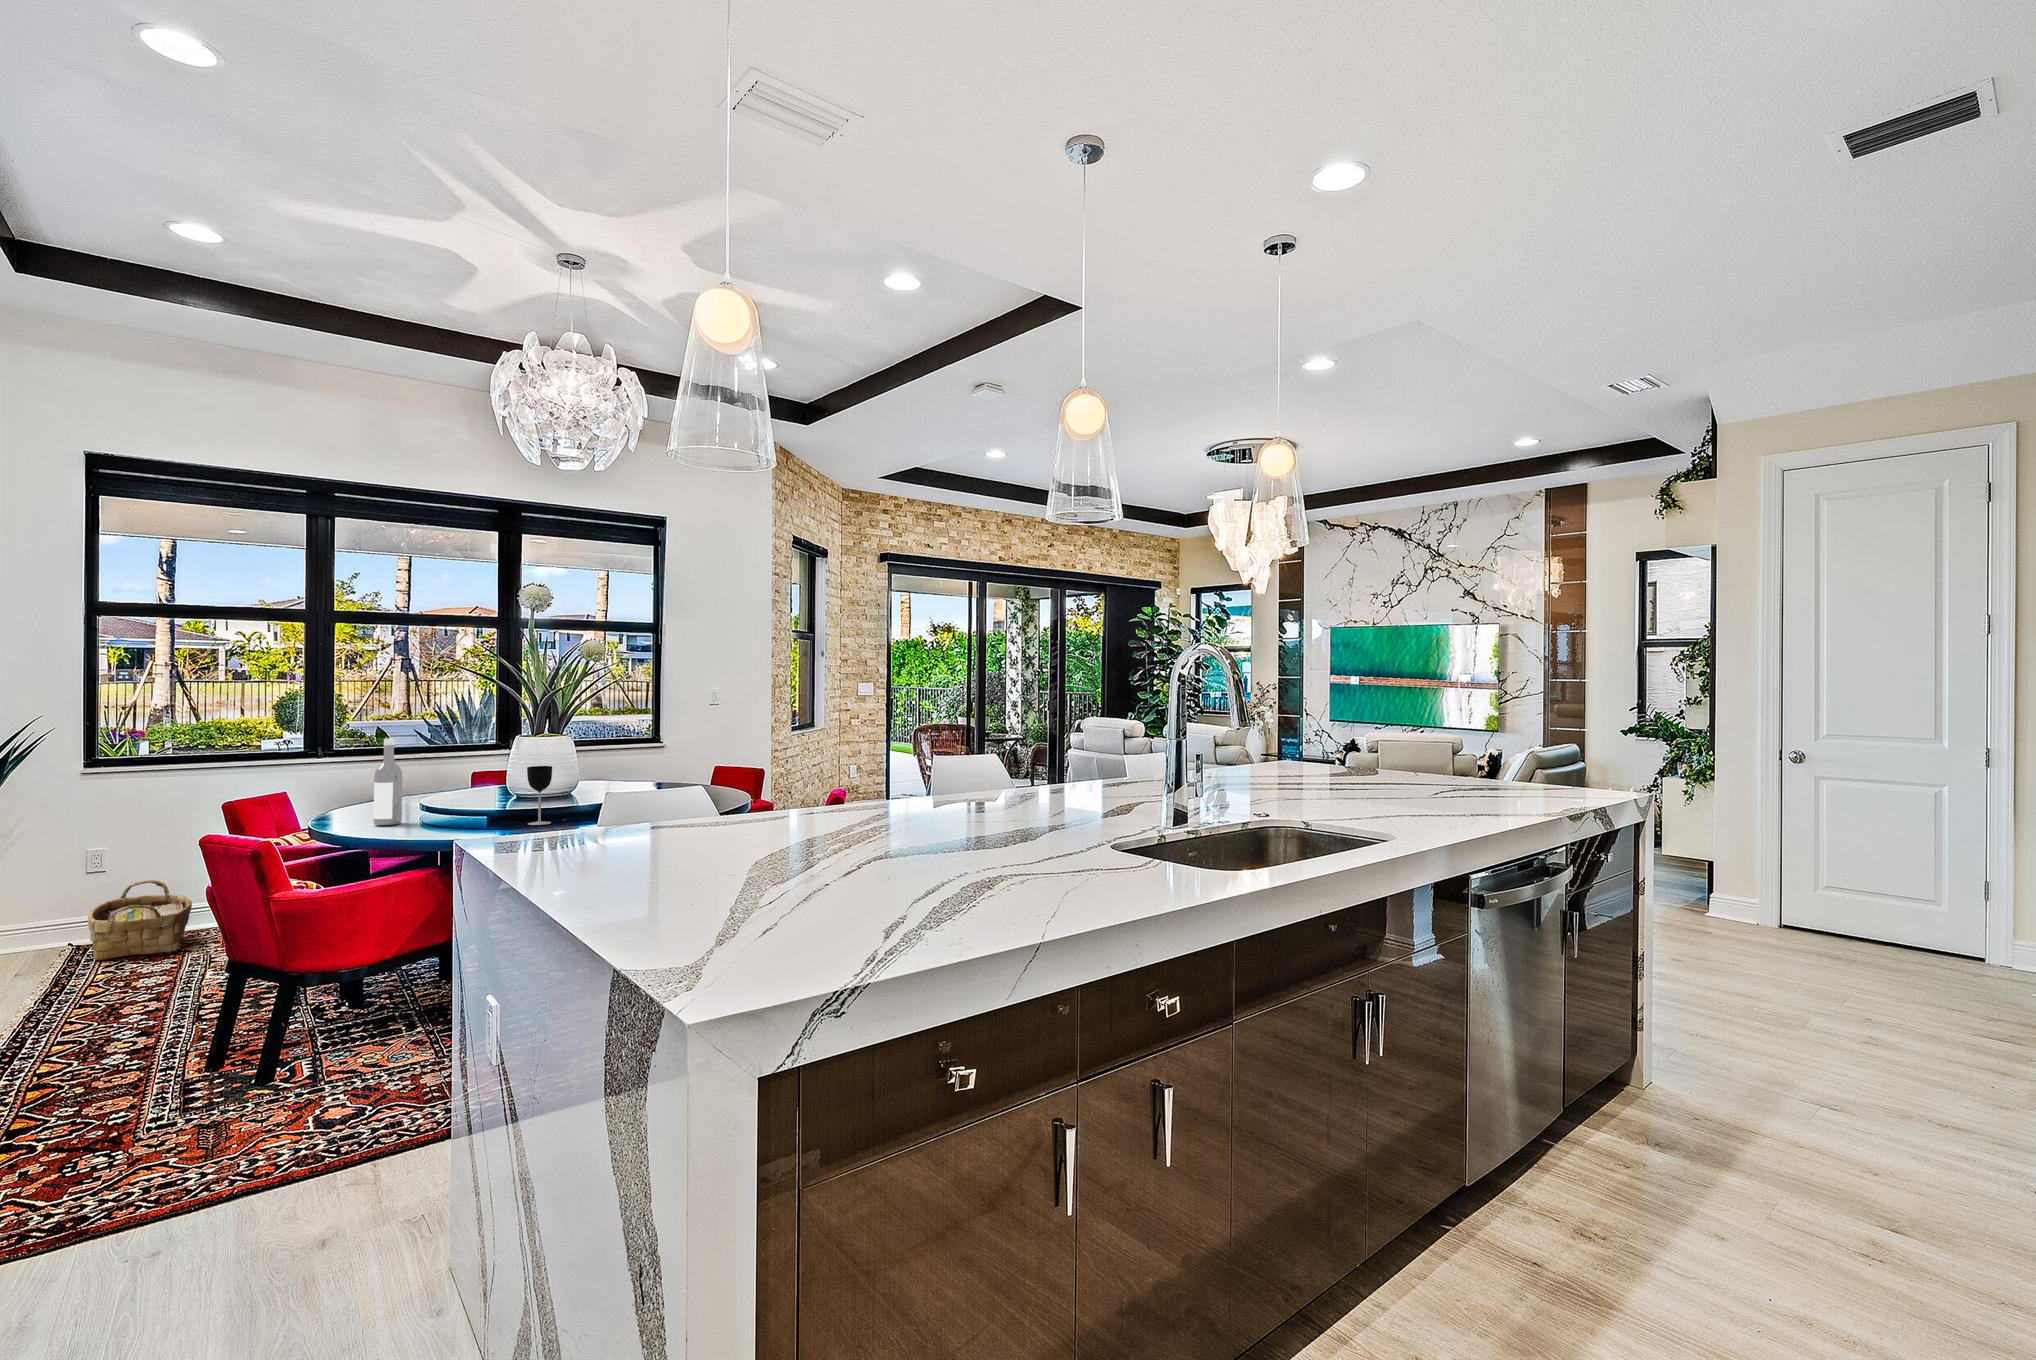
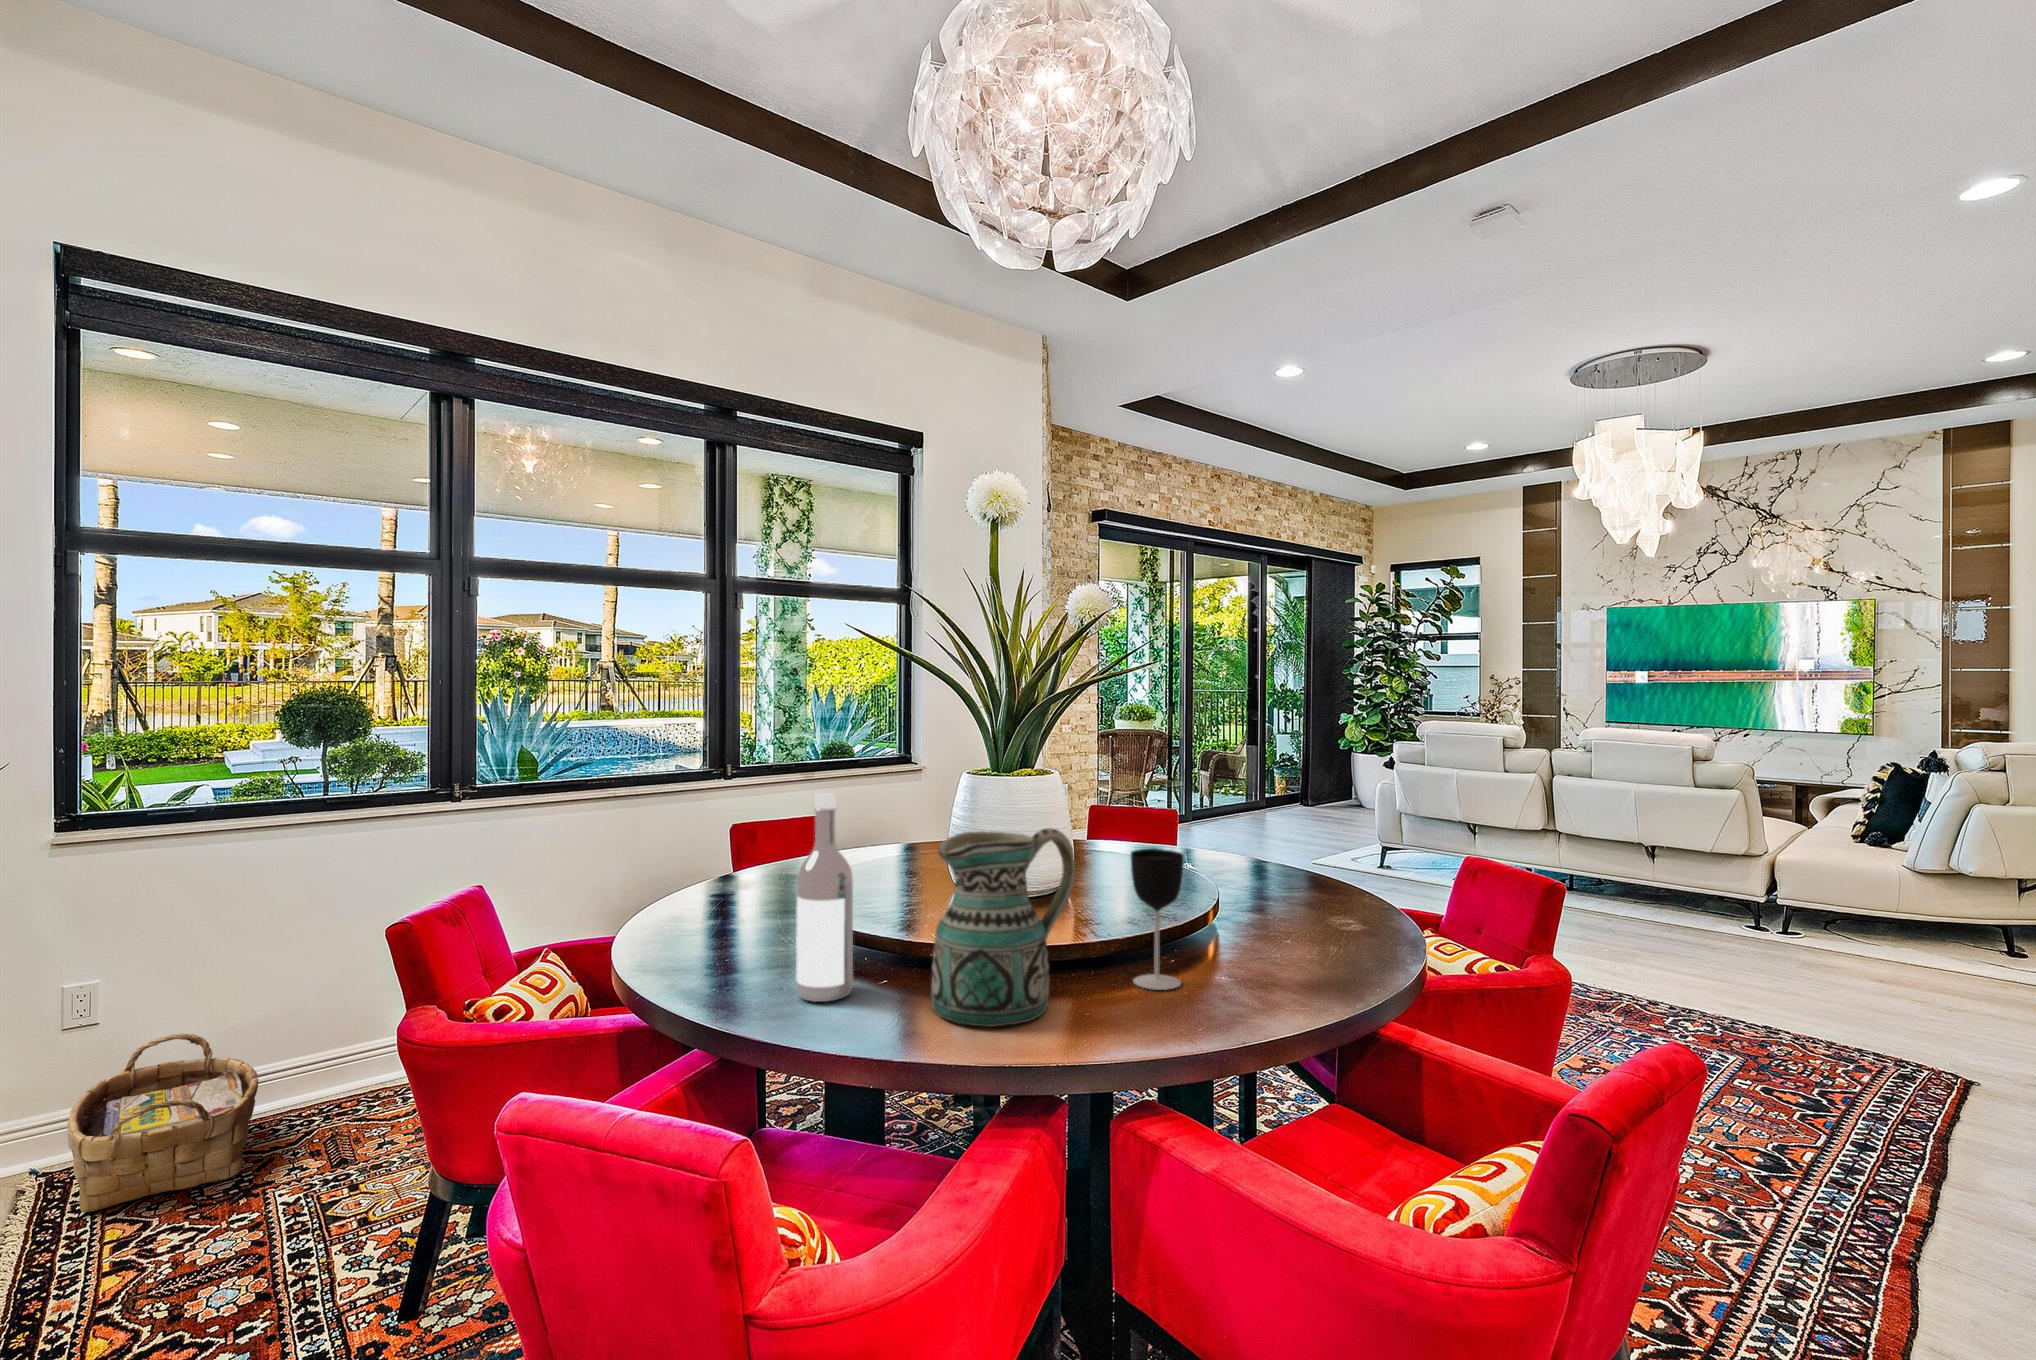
ceramic pitcher: none [420,754,499,831] -> present [931,828,1076,1027]

